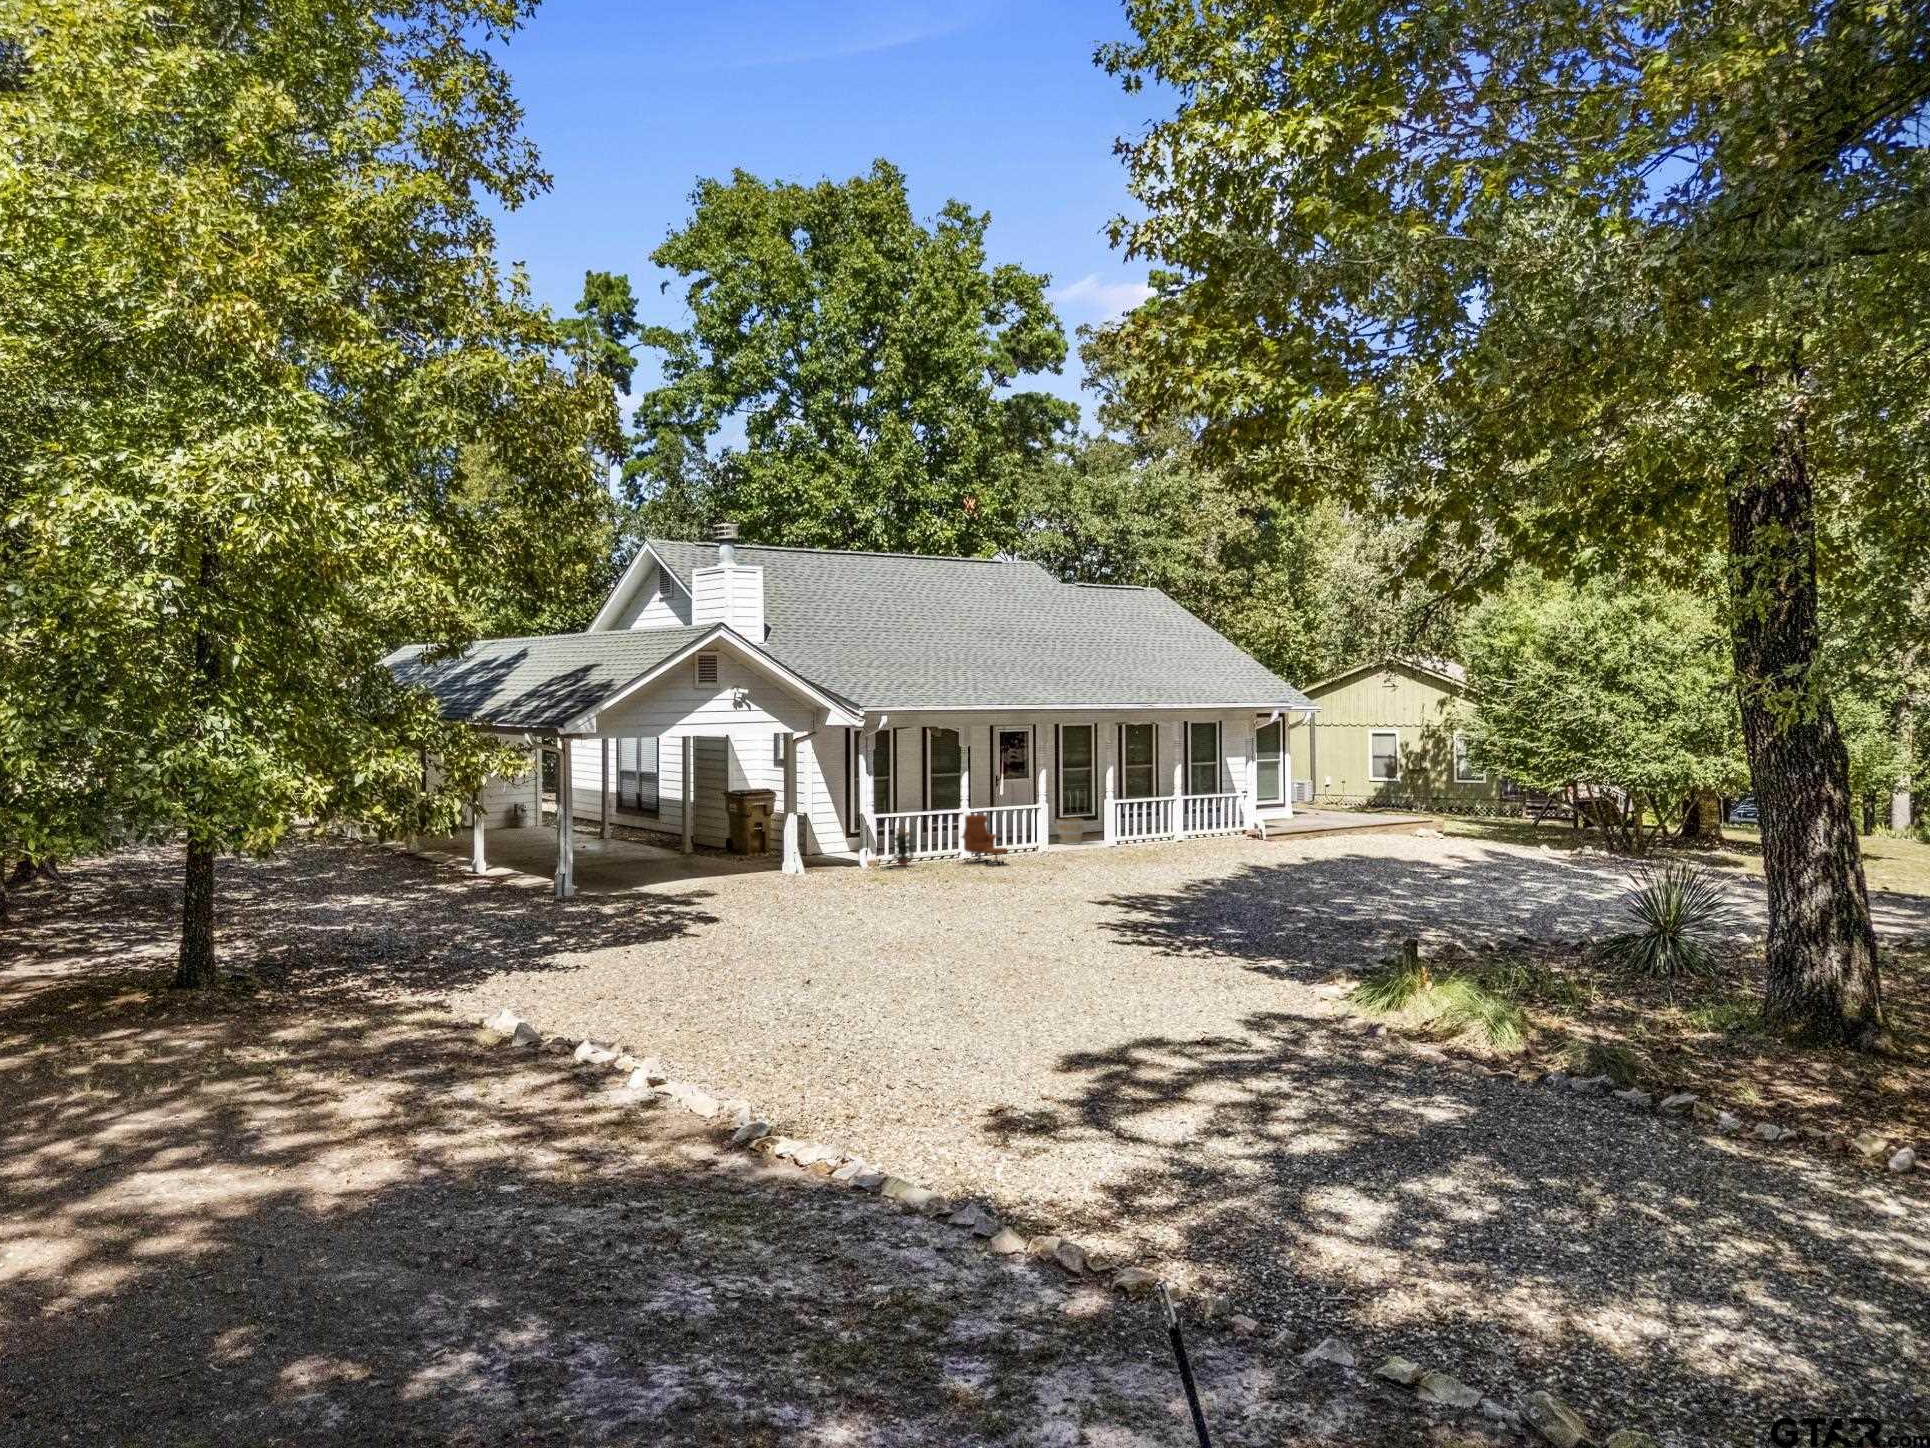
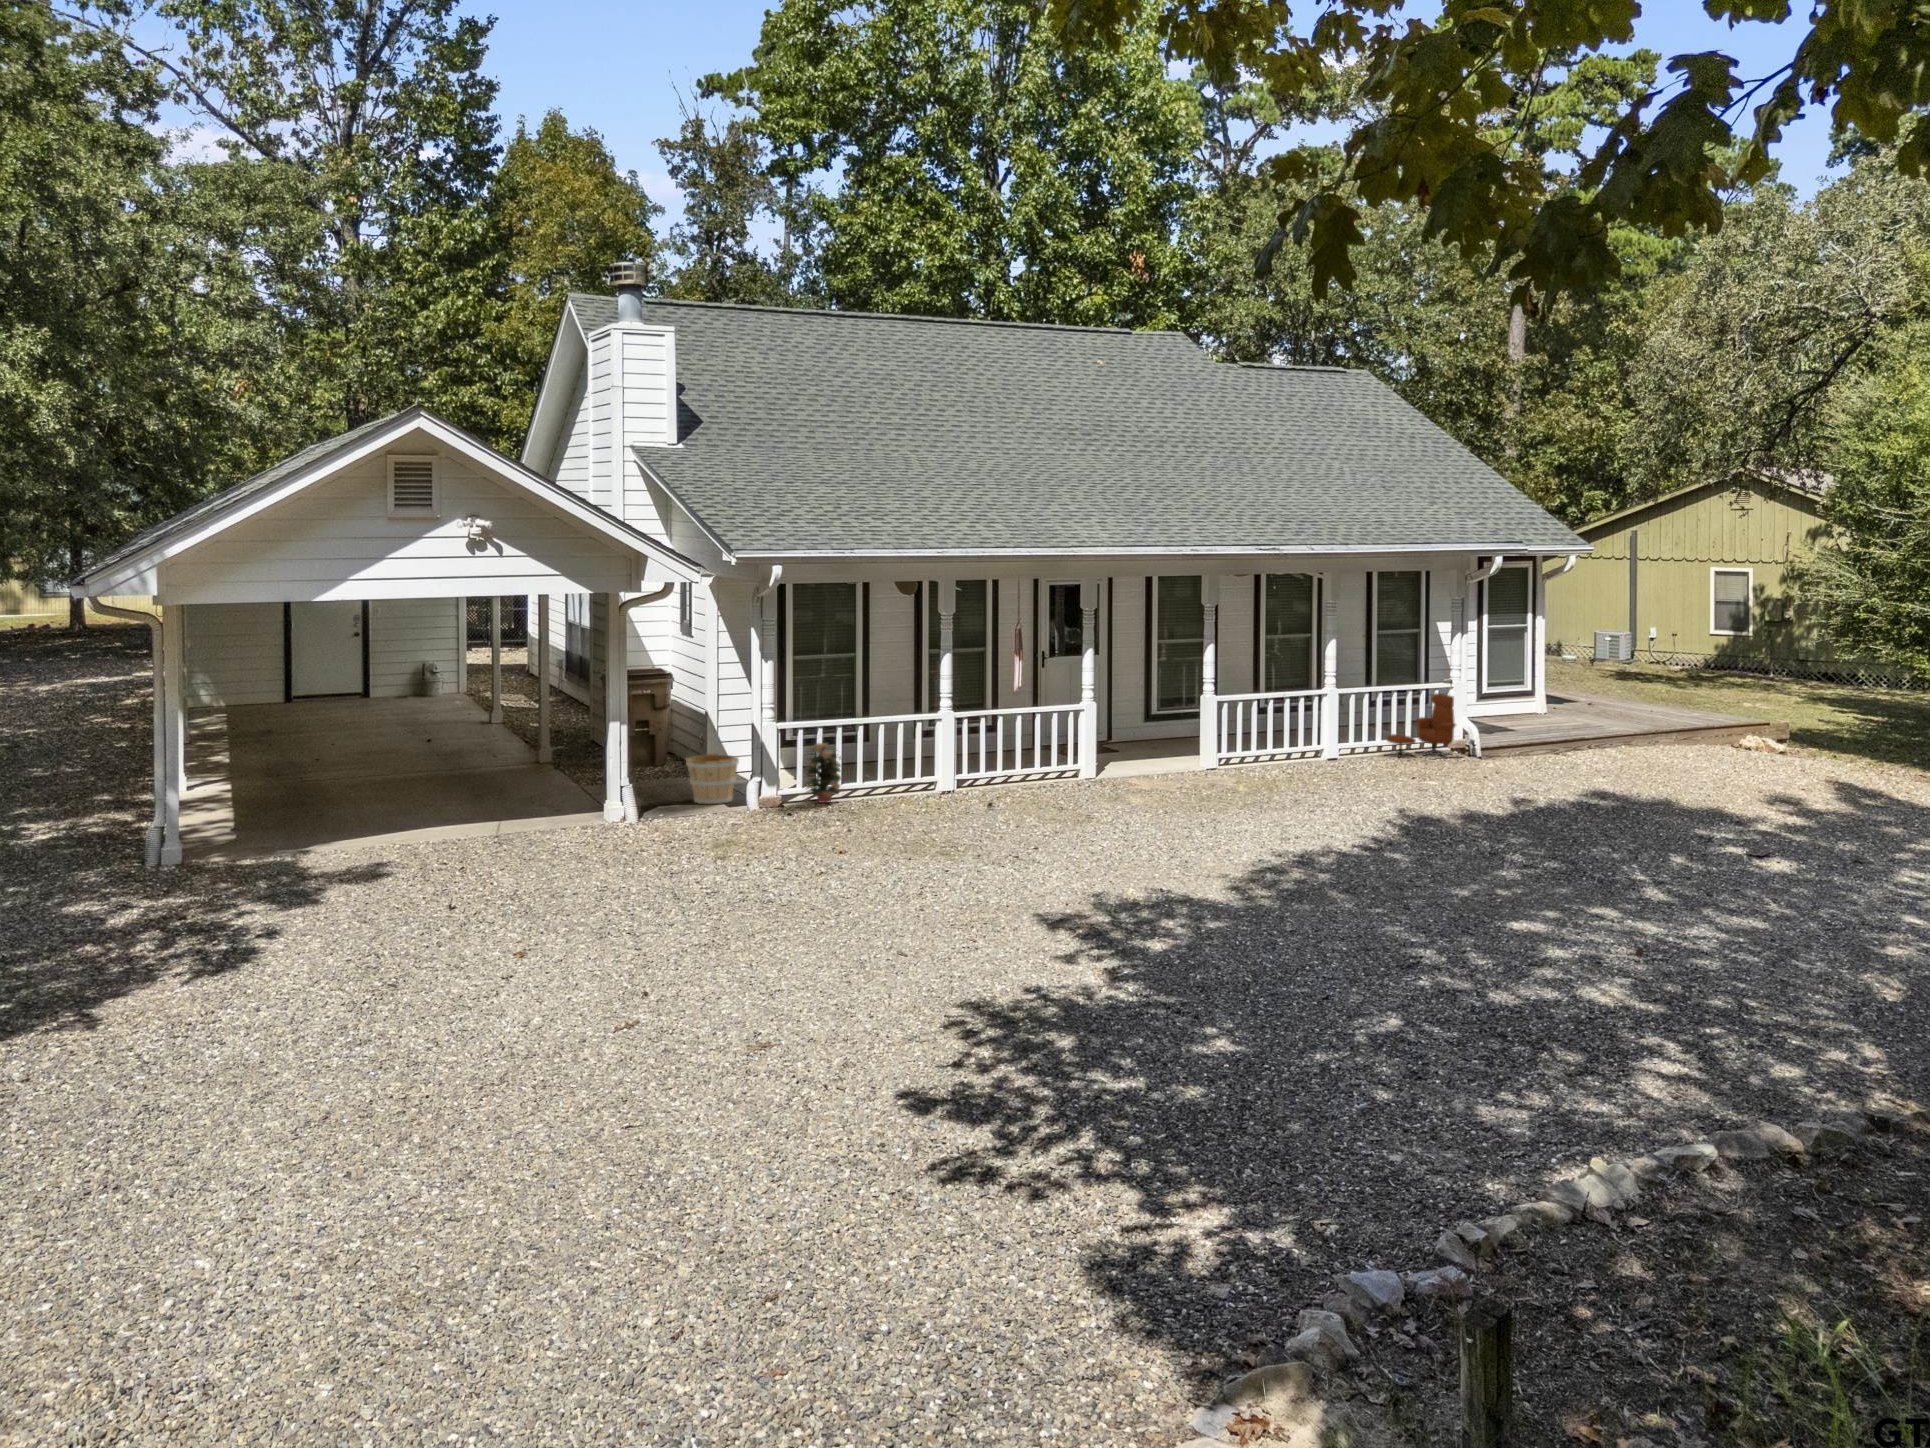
lounge chair: present [962,815,1008,864] -> present [1387,693,1456,757]
wooden bucket: present [1056,818,1084,844] -> present [686,753,739,804]

